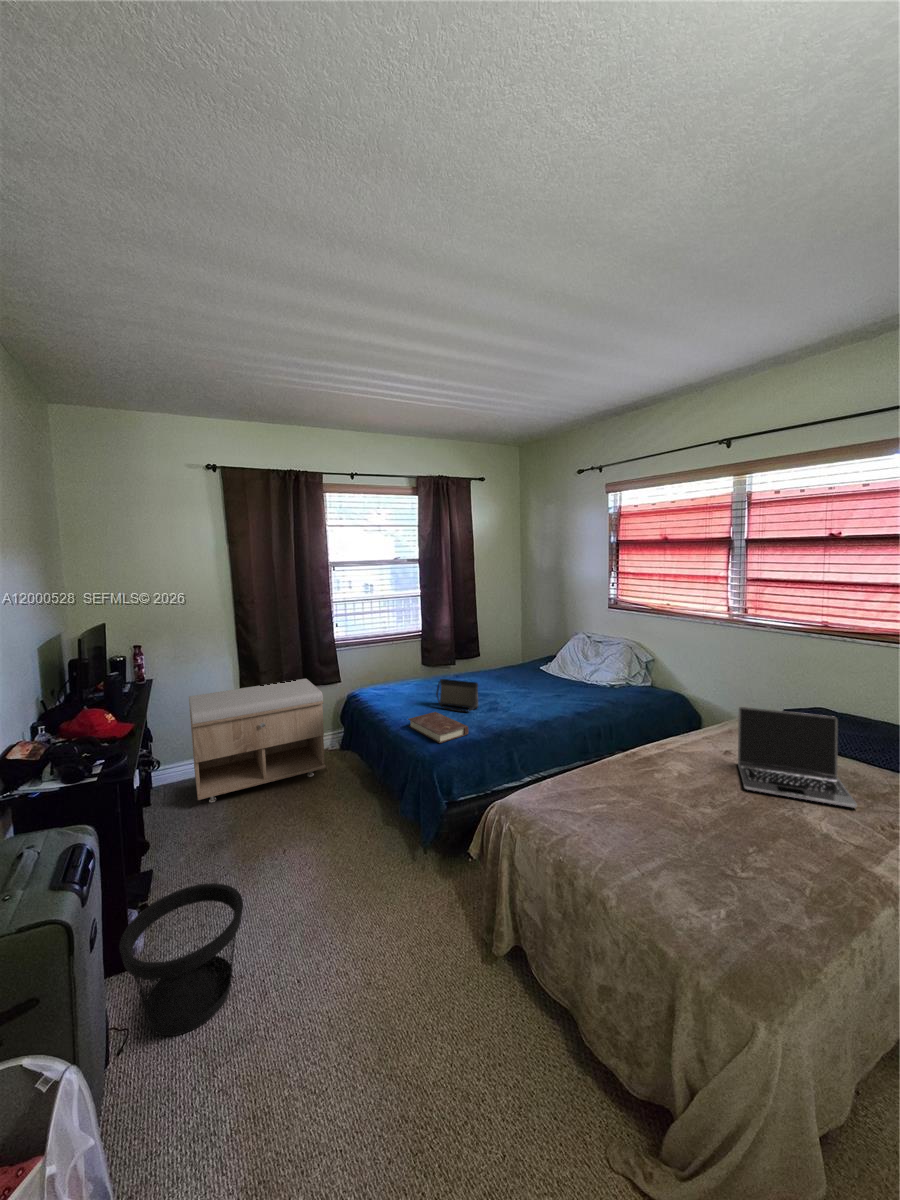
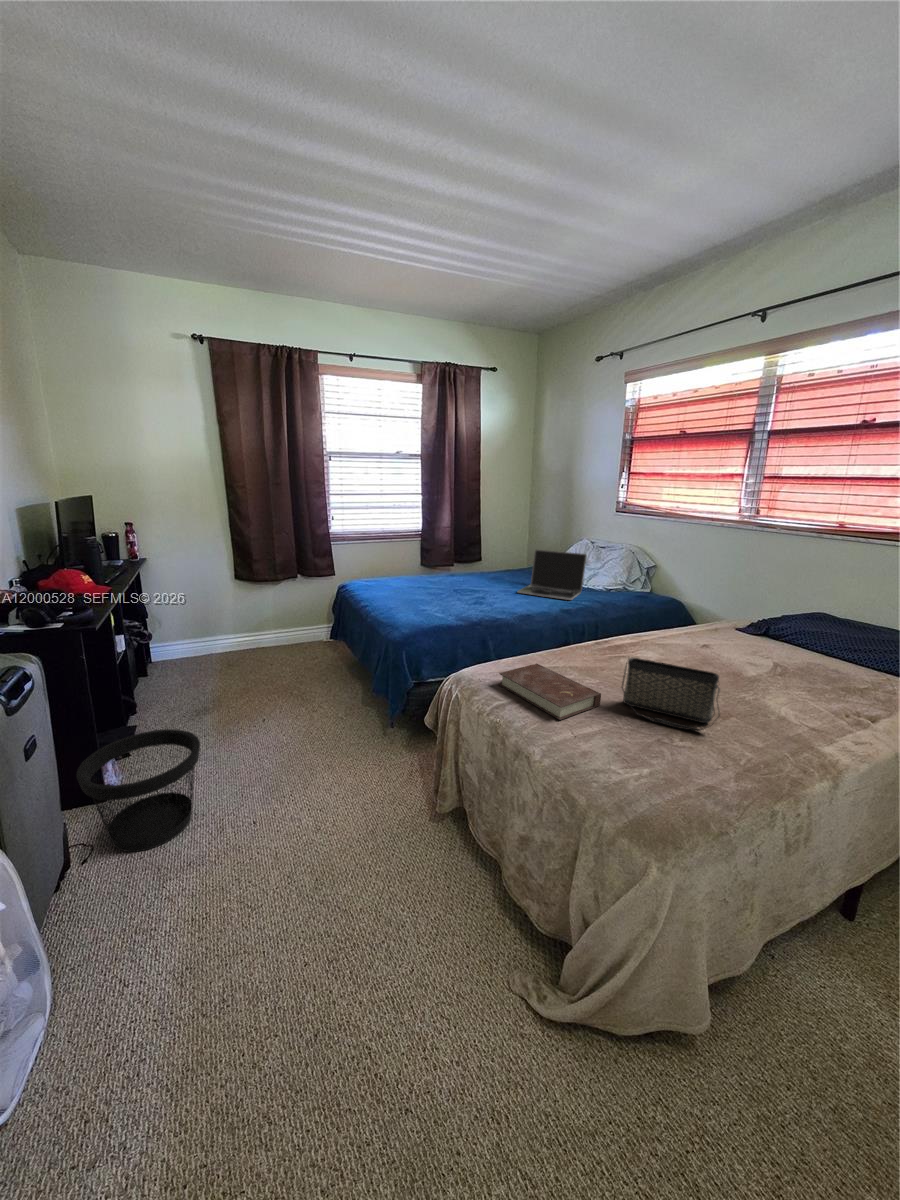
storage bench: present [189,679,326,803] -> none [181,569,316,676]
handbag: present [436,679,478,712] -> present [622,658,720,731]
laptop: present [738,707,857,808] -> present [518,550,587,600]
book: present [408,712,469,743] -> present [499,663,601,720]

